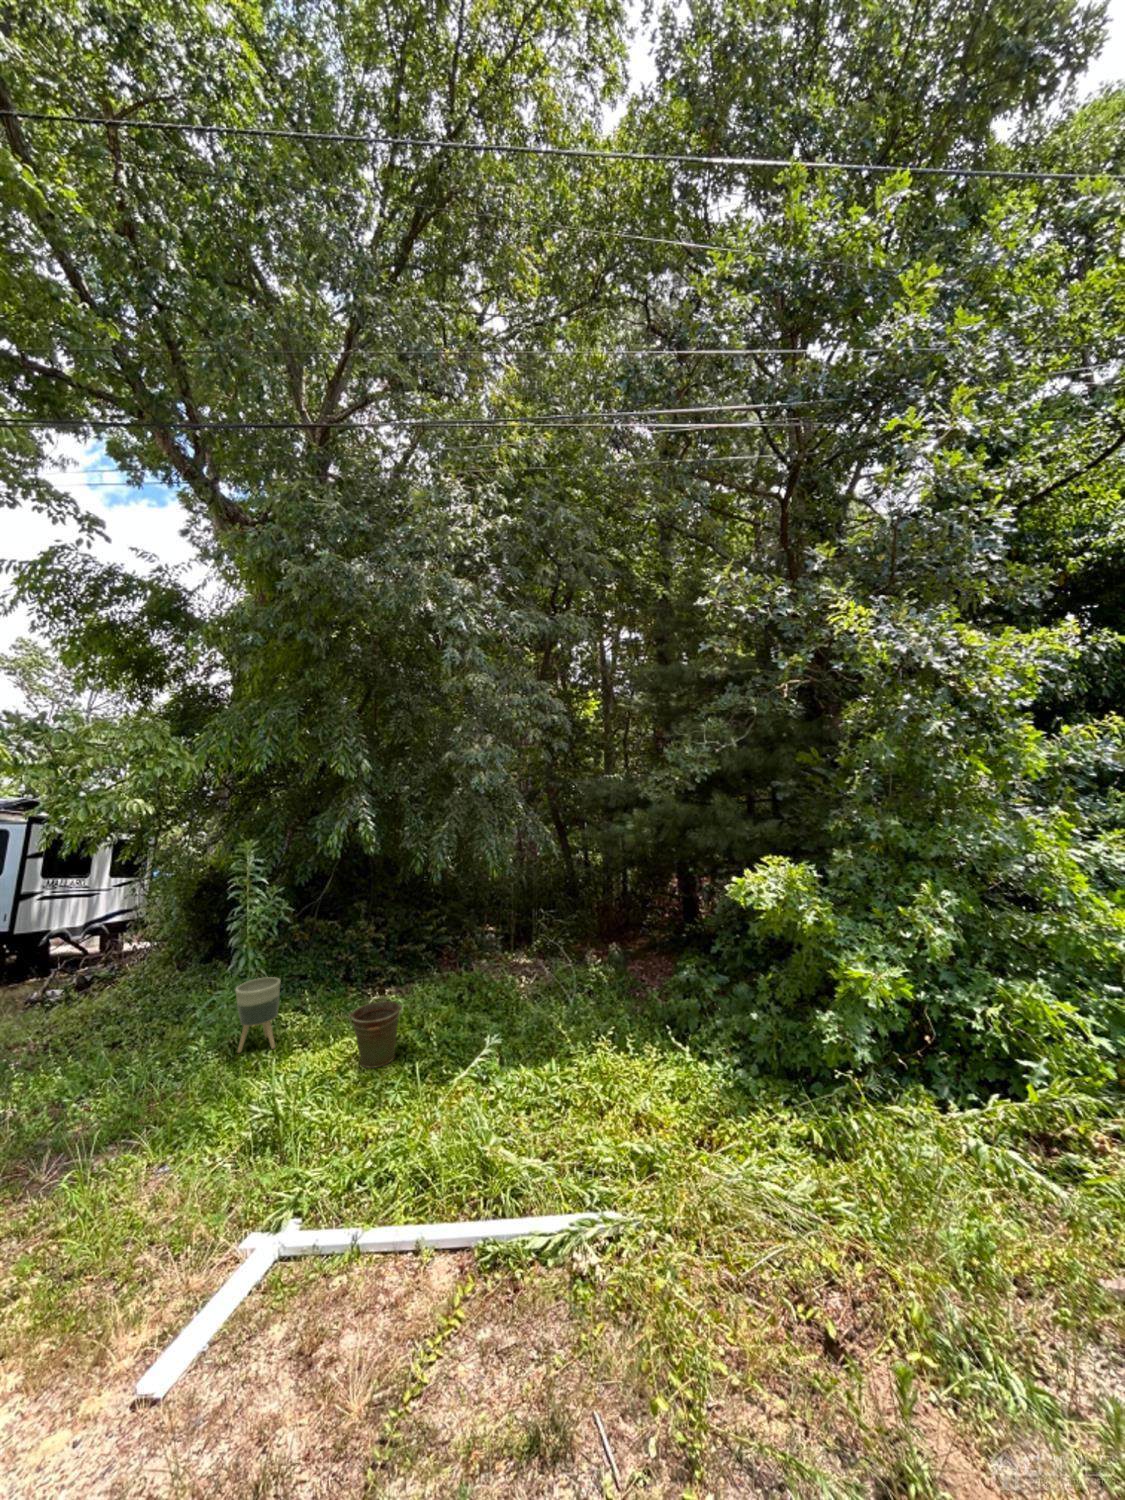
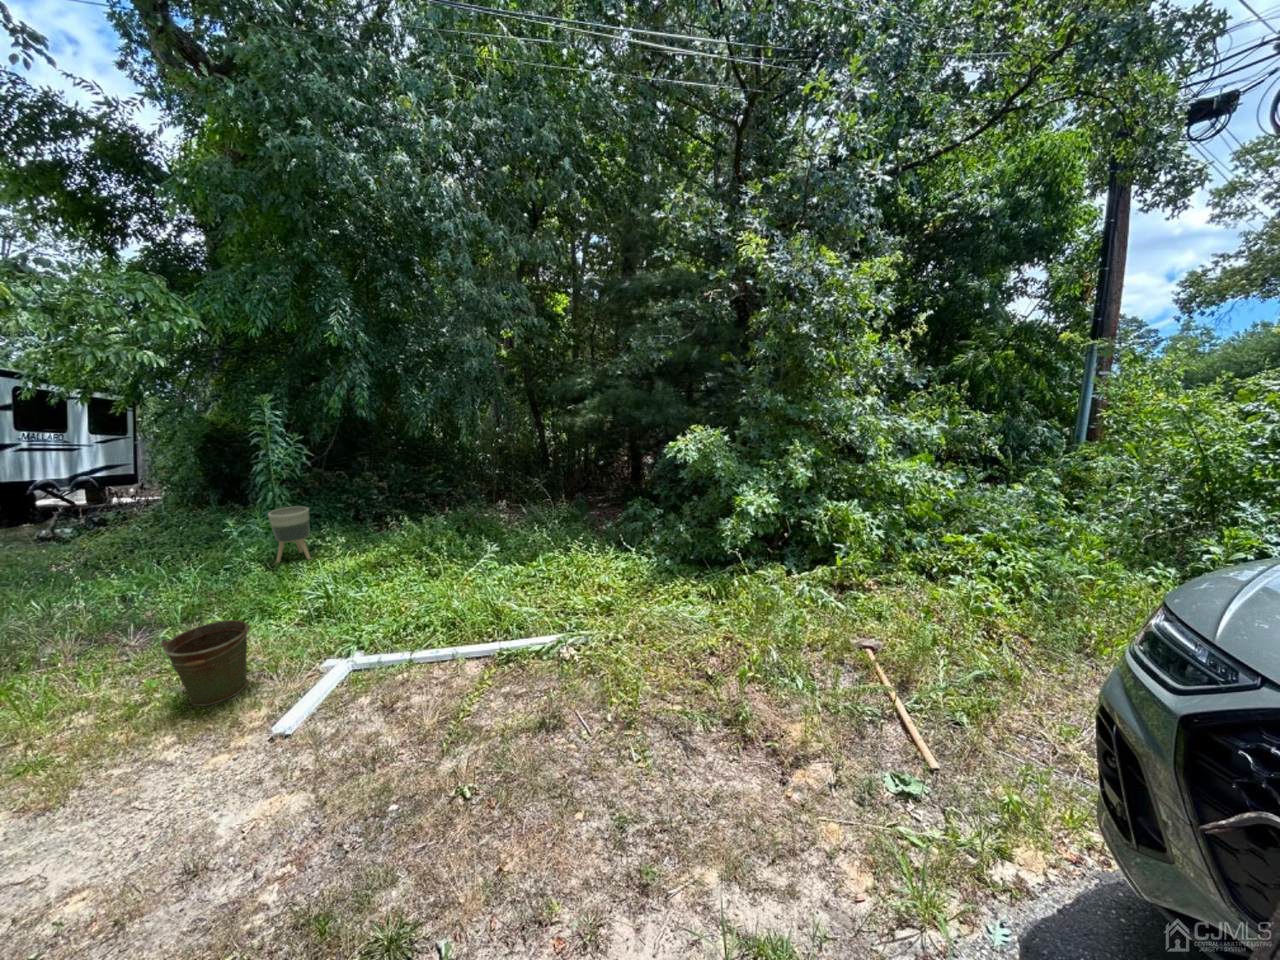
bucket: present [349,1001,402,1068] -> present [159,620,250,706]

